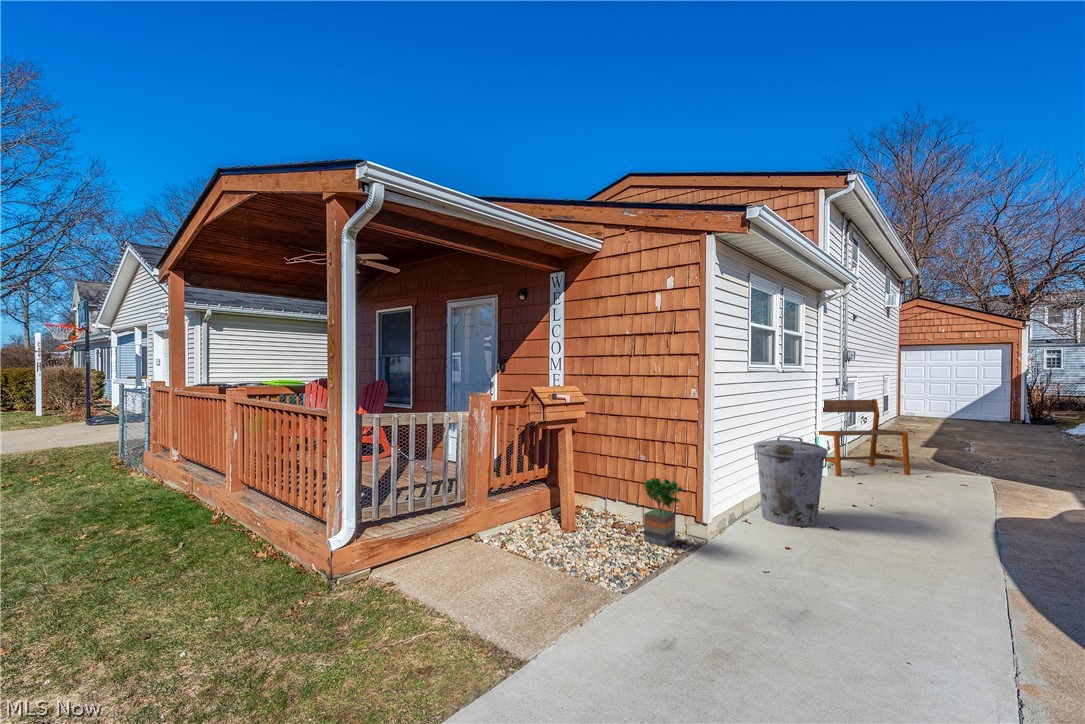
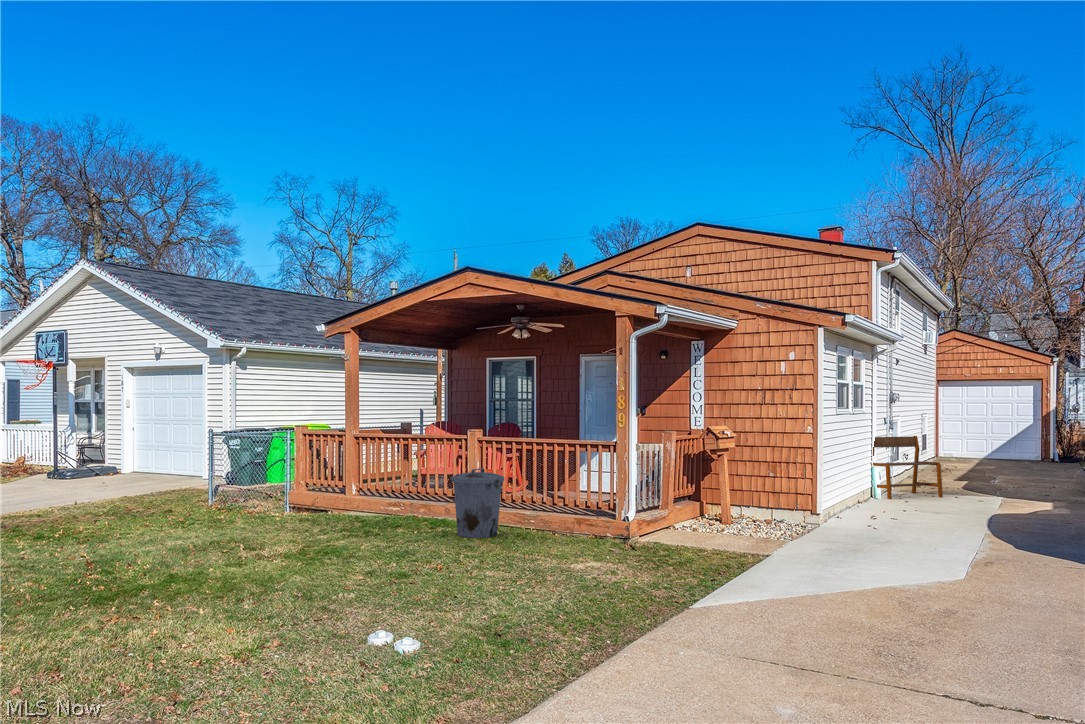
trash can: present [754,436,828,527] -> present [451,468,504,538]
potted tree: present [644,478,683,546] -> none [778,486,806,529]

